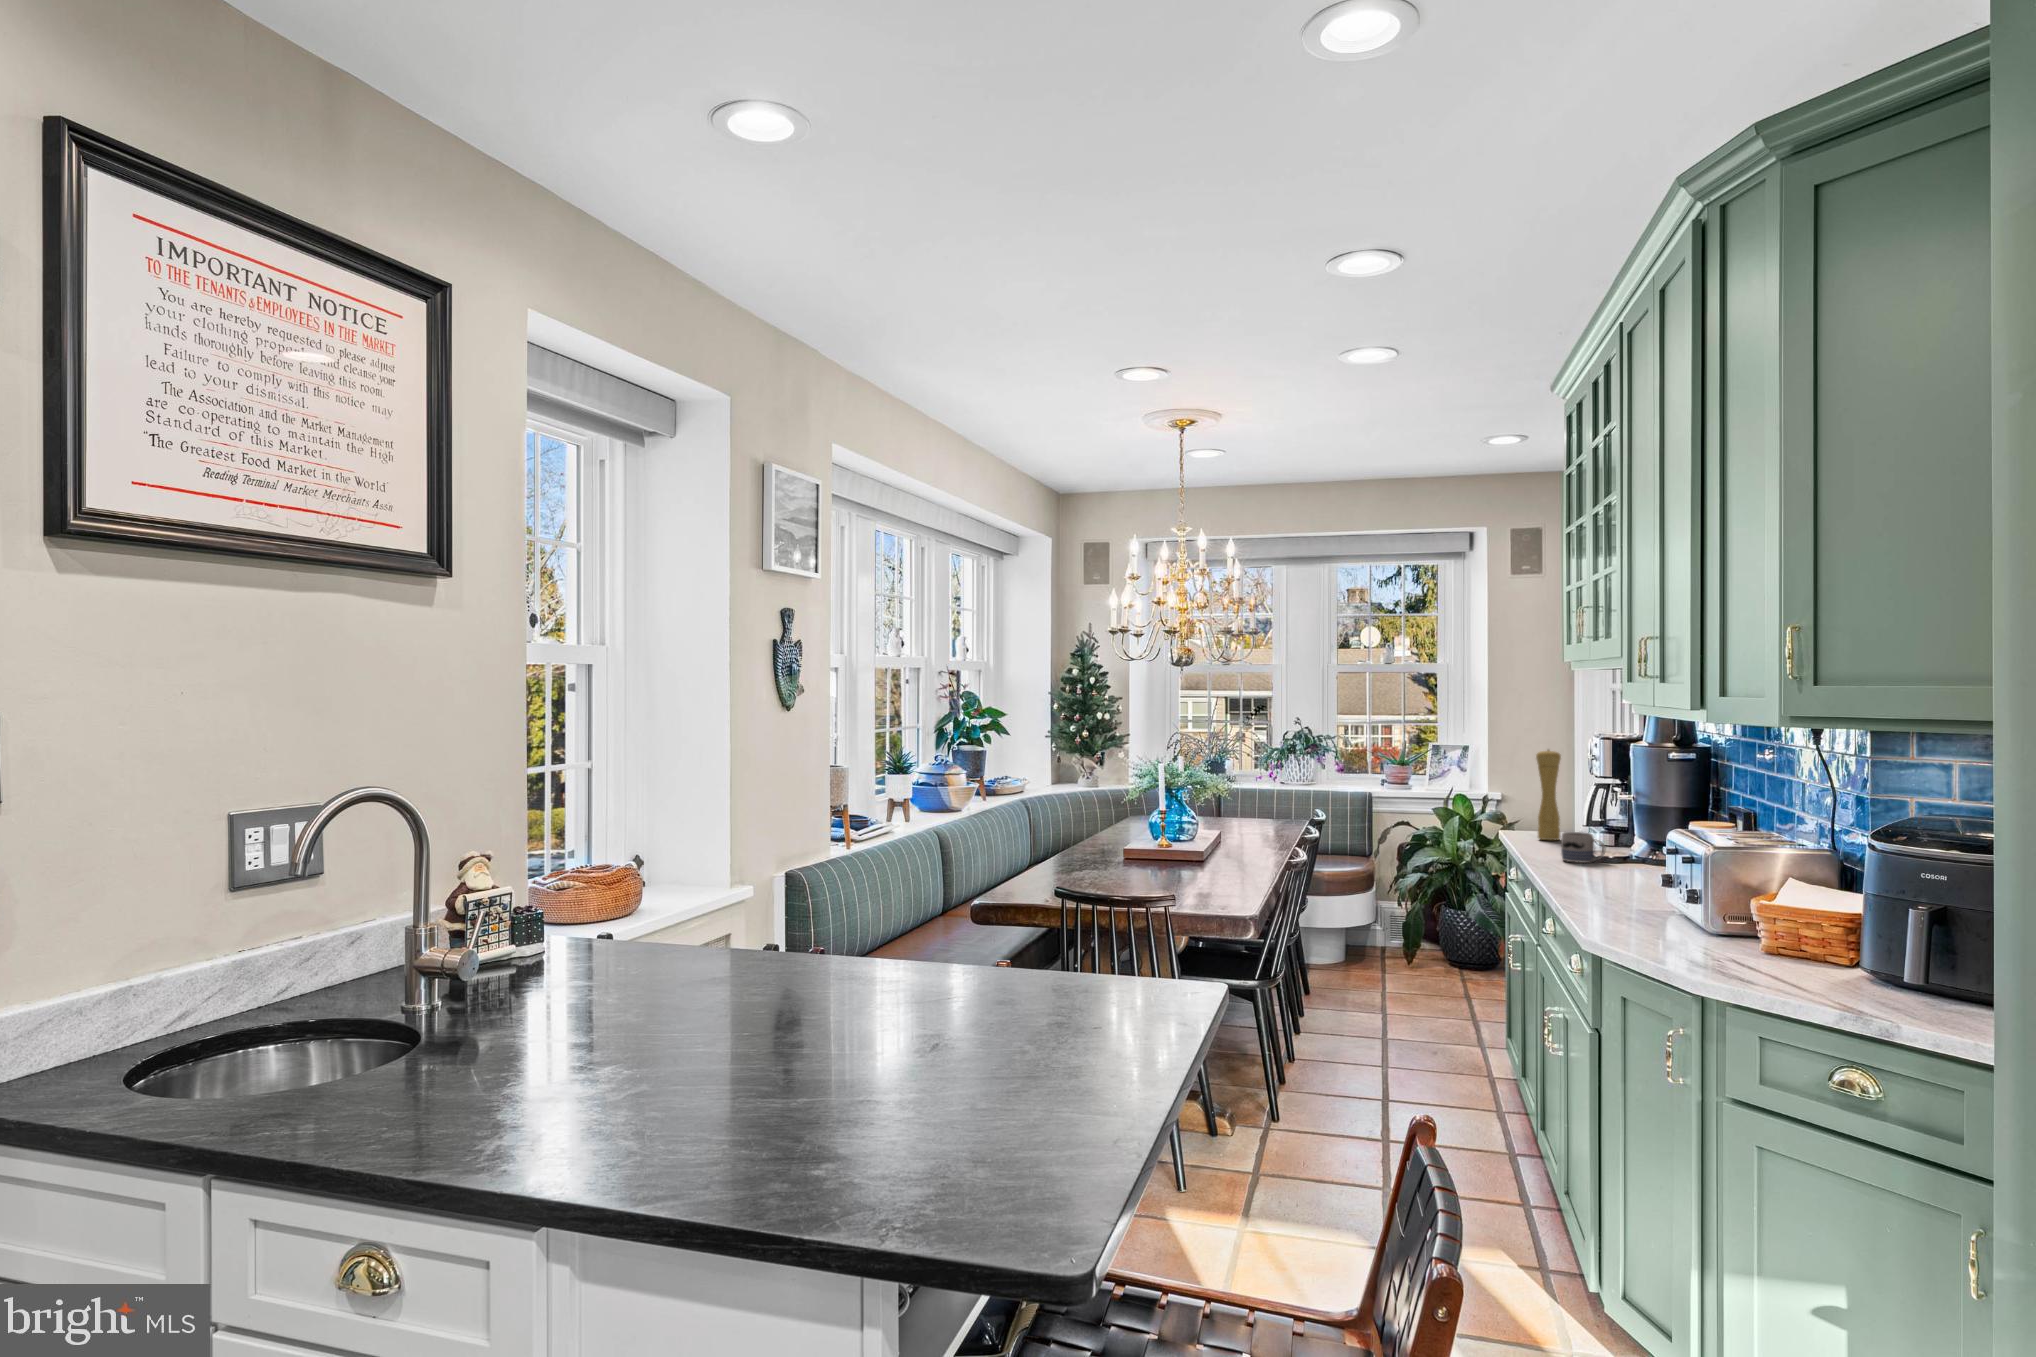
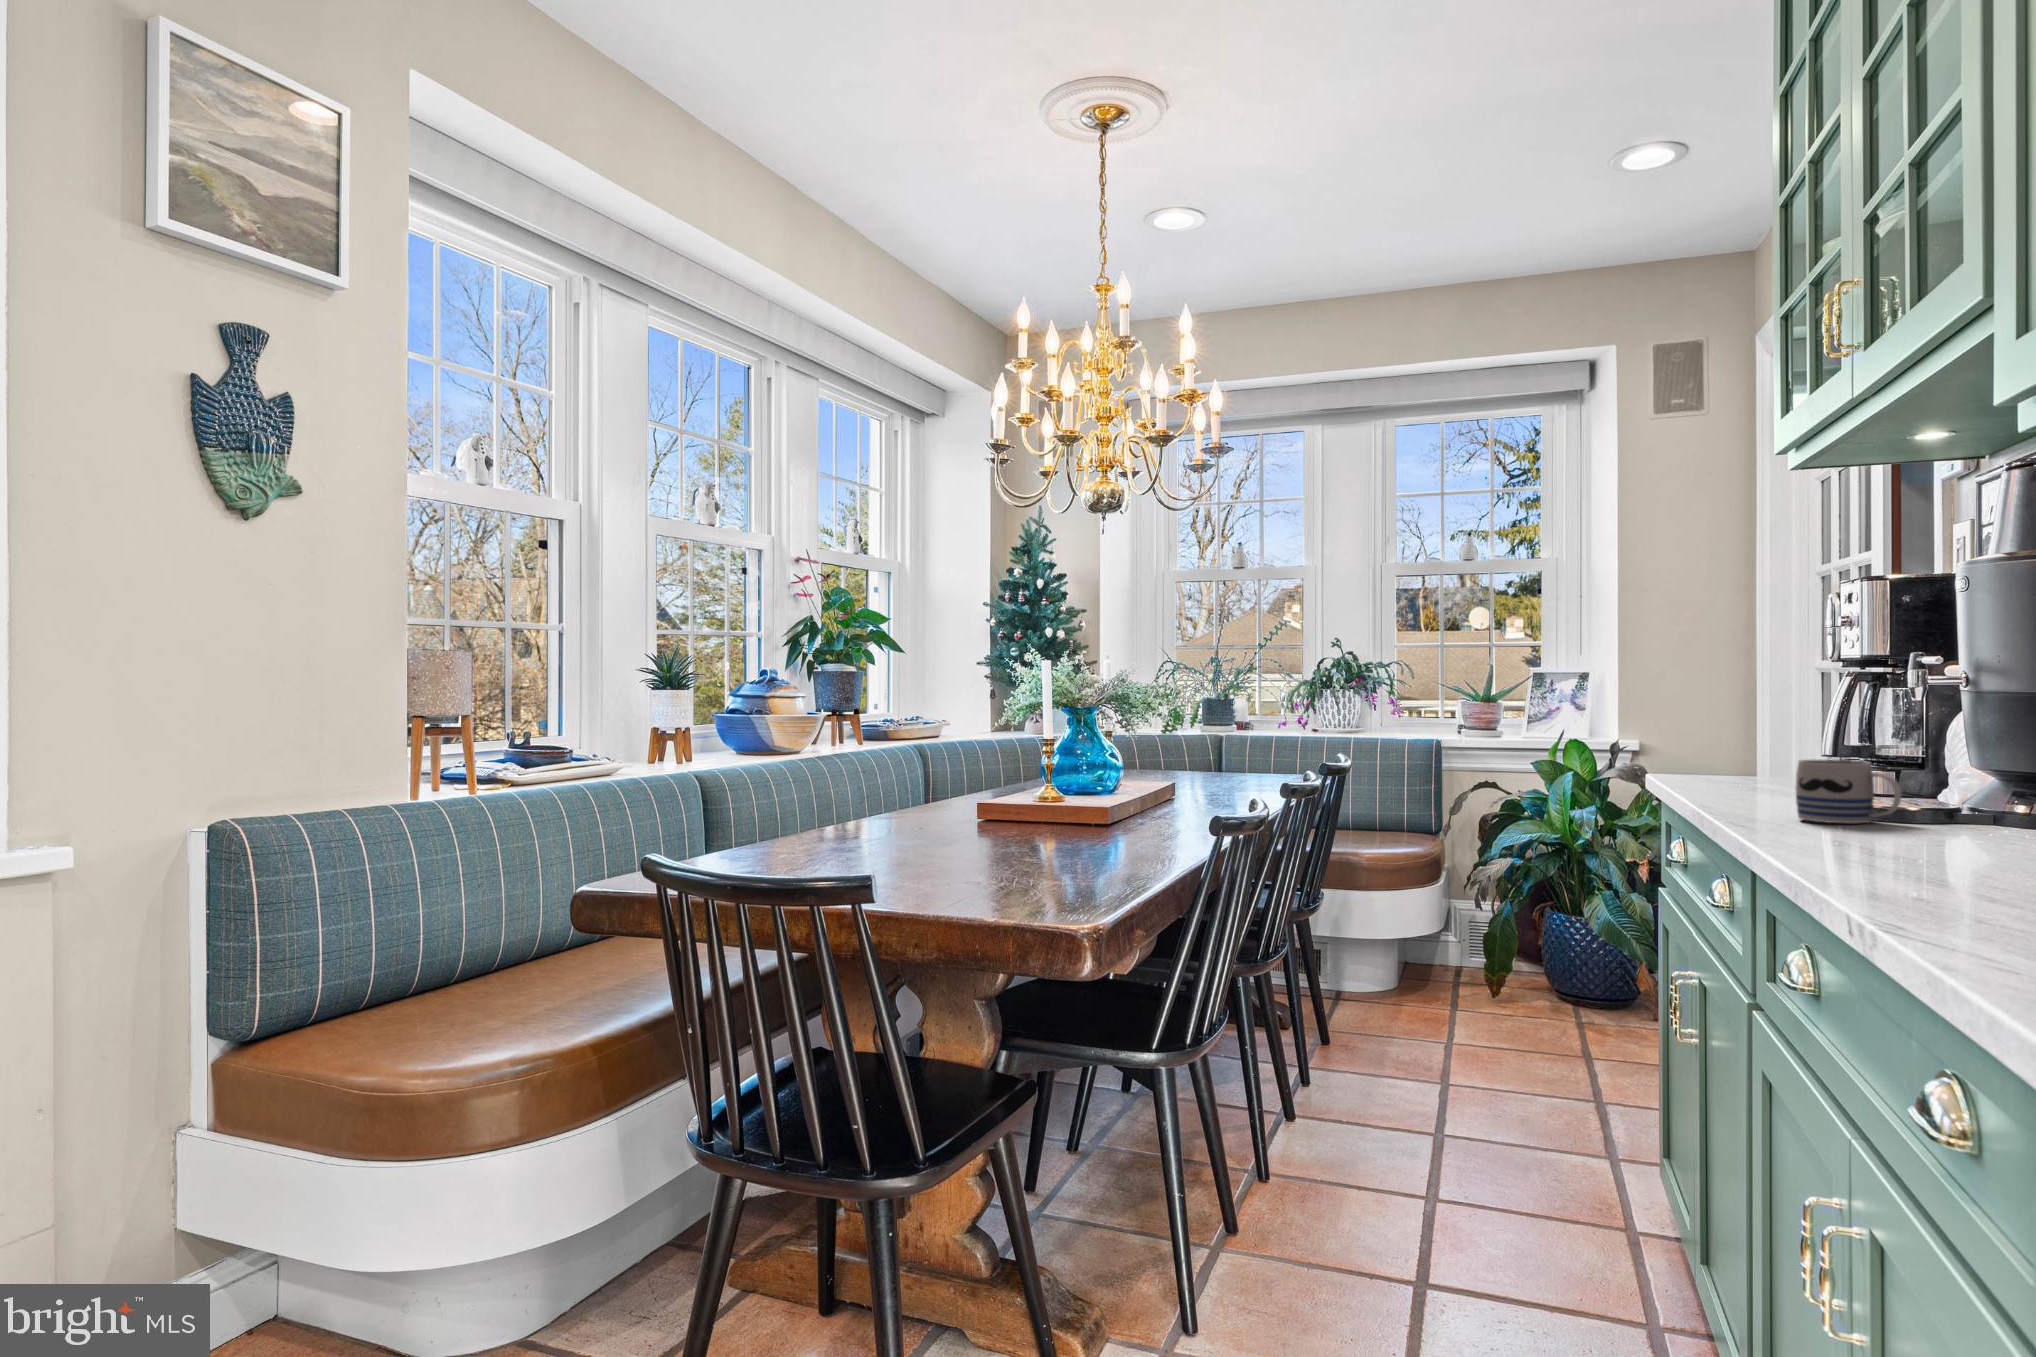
pepper mill: present [1536,750,1561,840] -> none [1724,613,1774,788]

